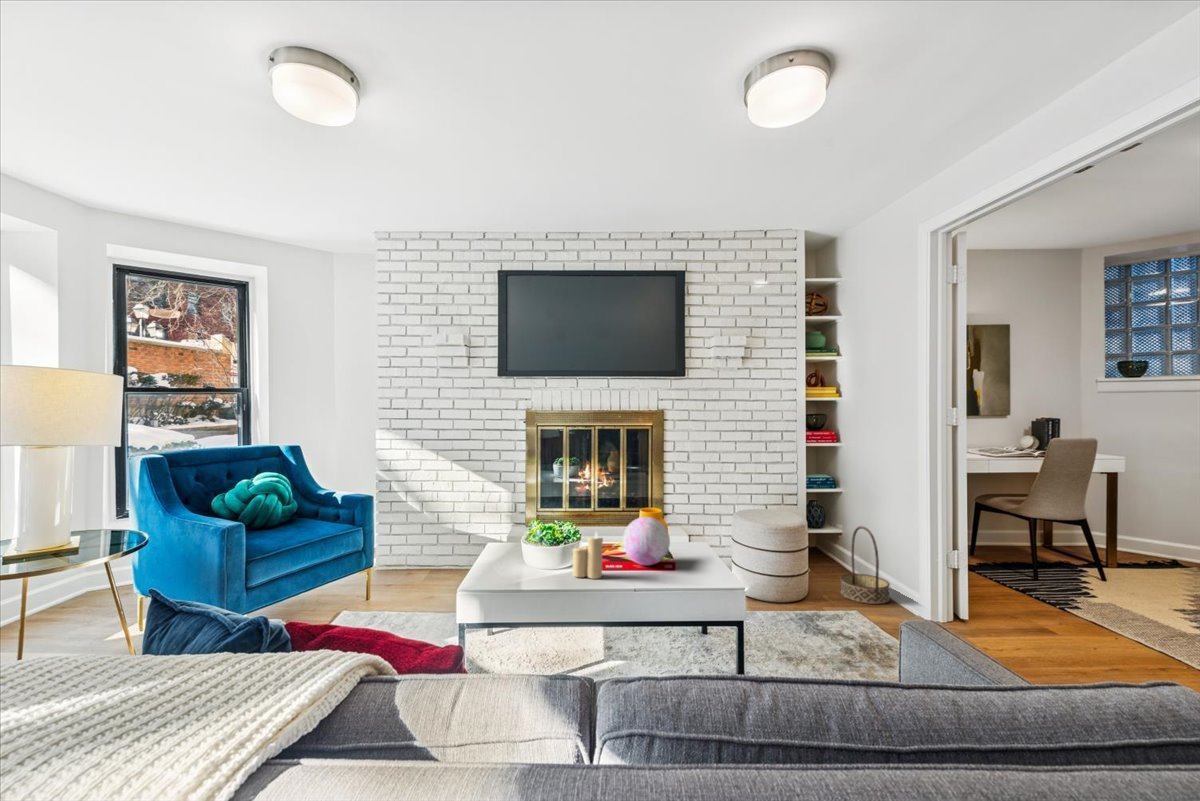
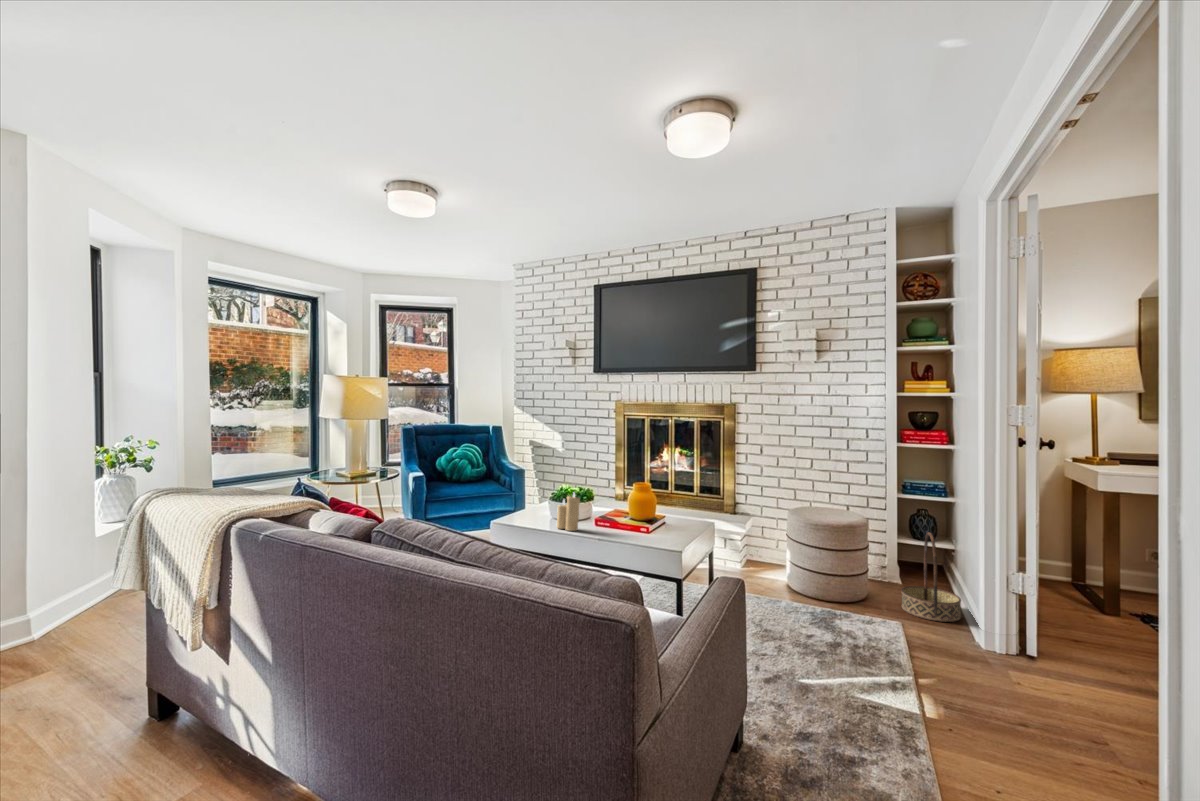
decorative orb: present [623,517,670,565] -> none [607,487,649,529]

